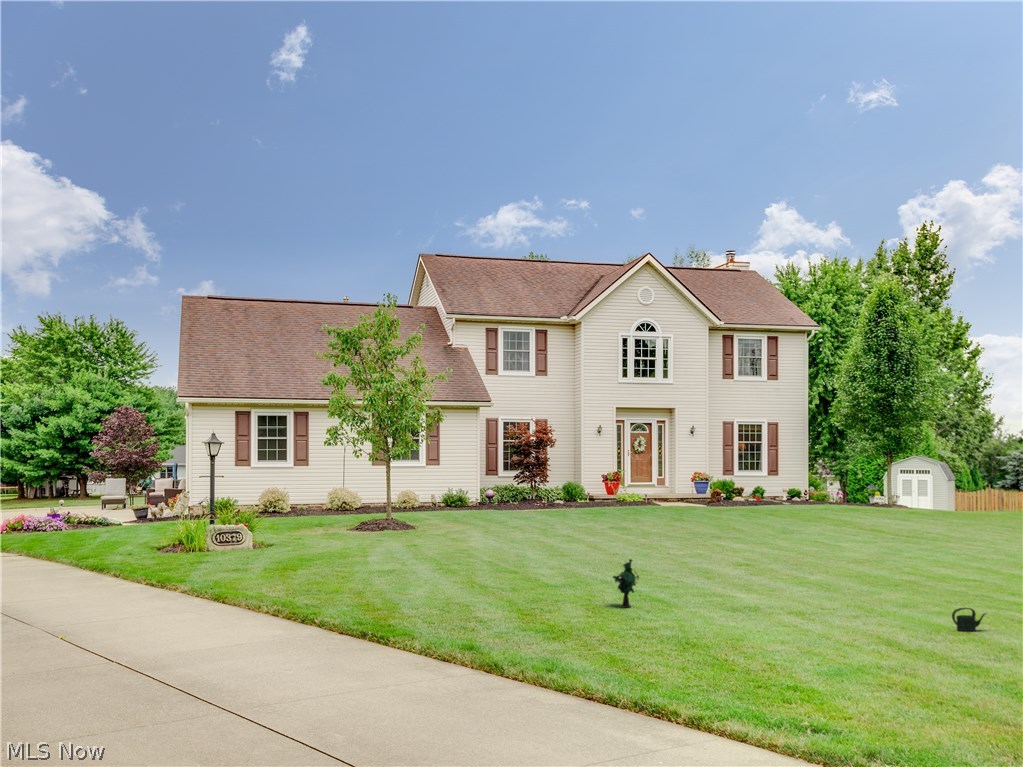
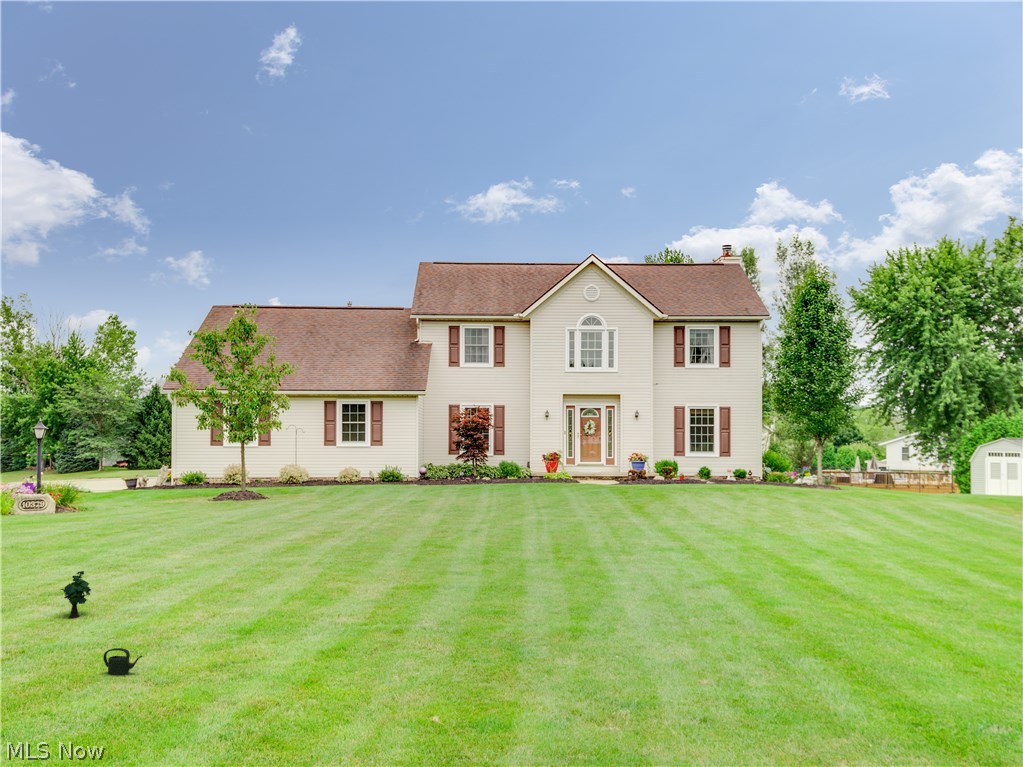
watering can: present [952,608,986,631] -> present [103,648,142,674]

